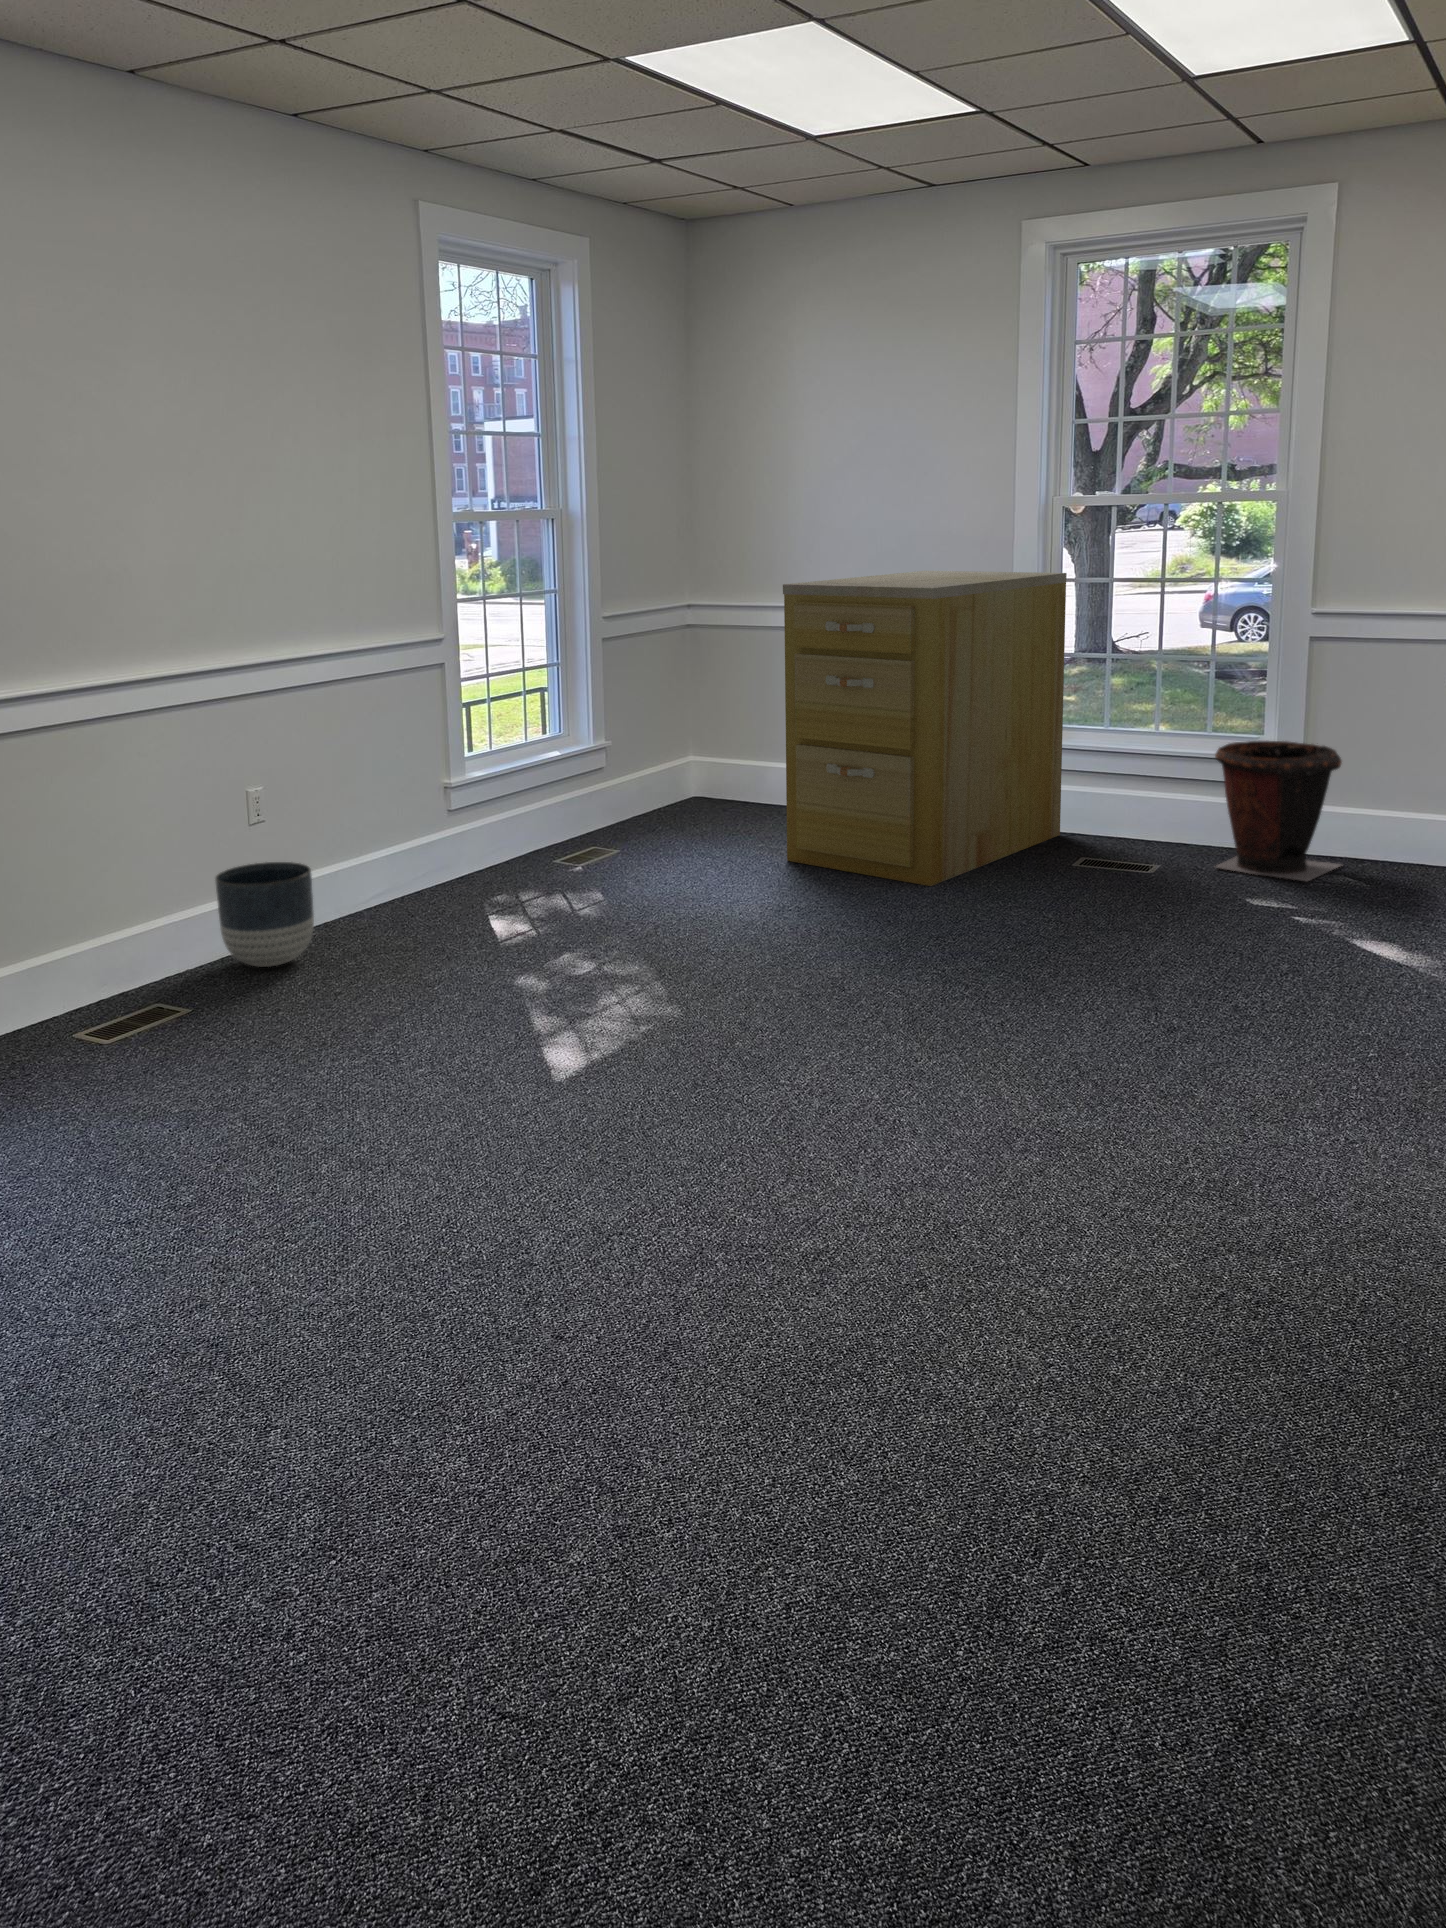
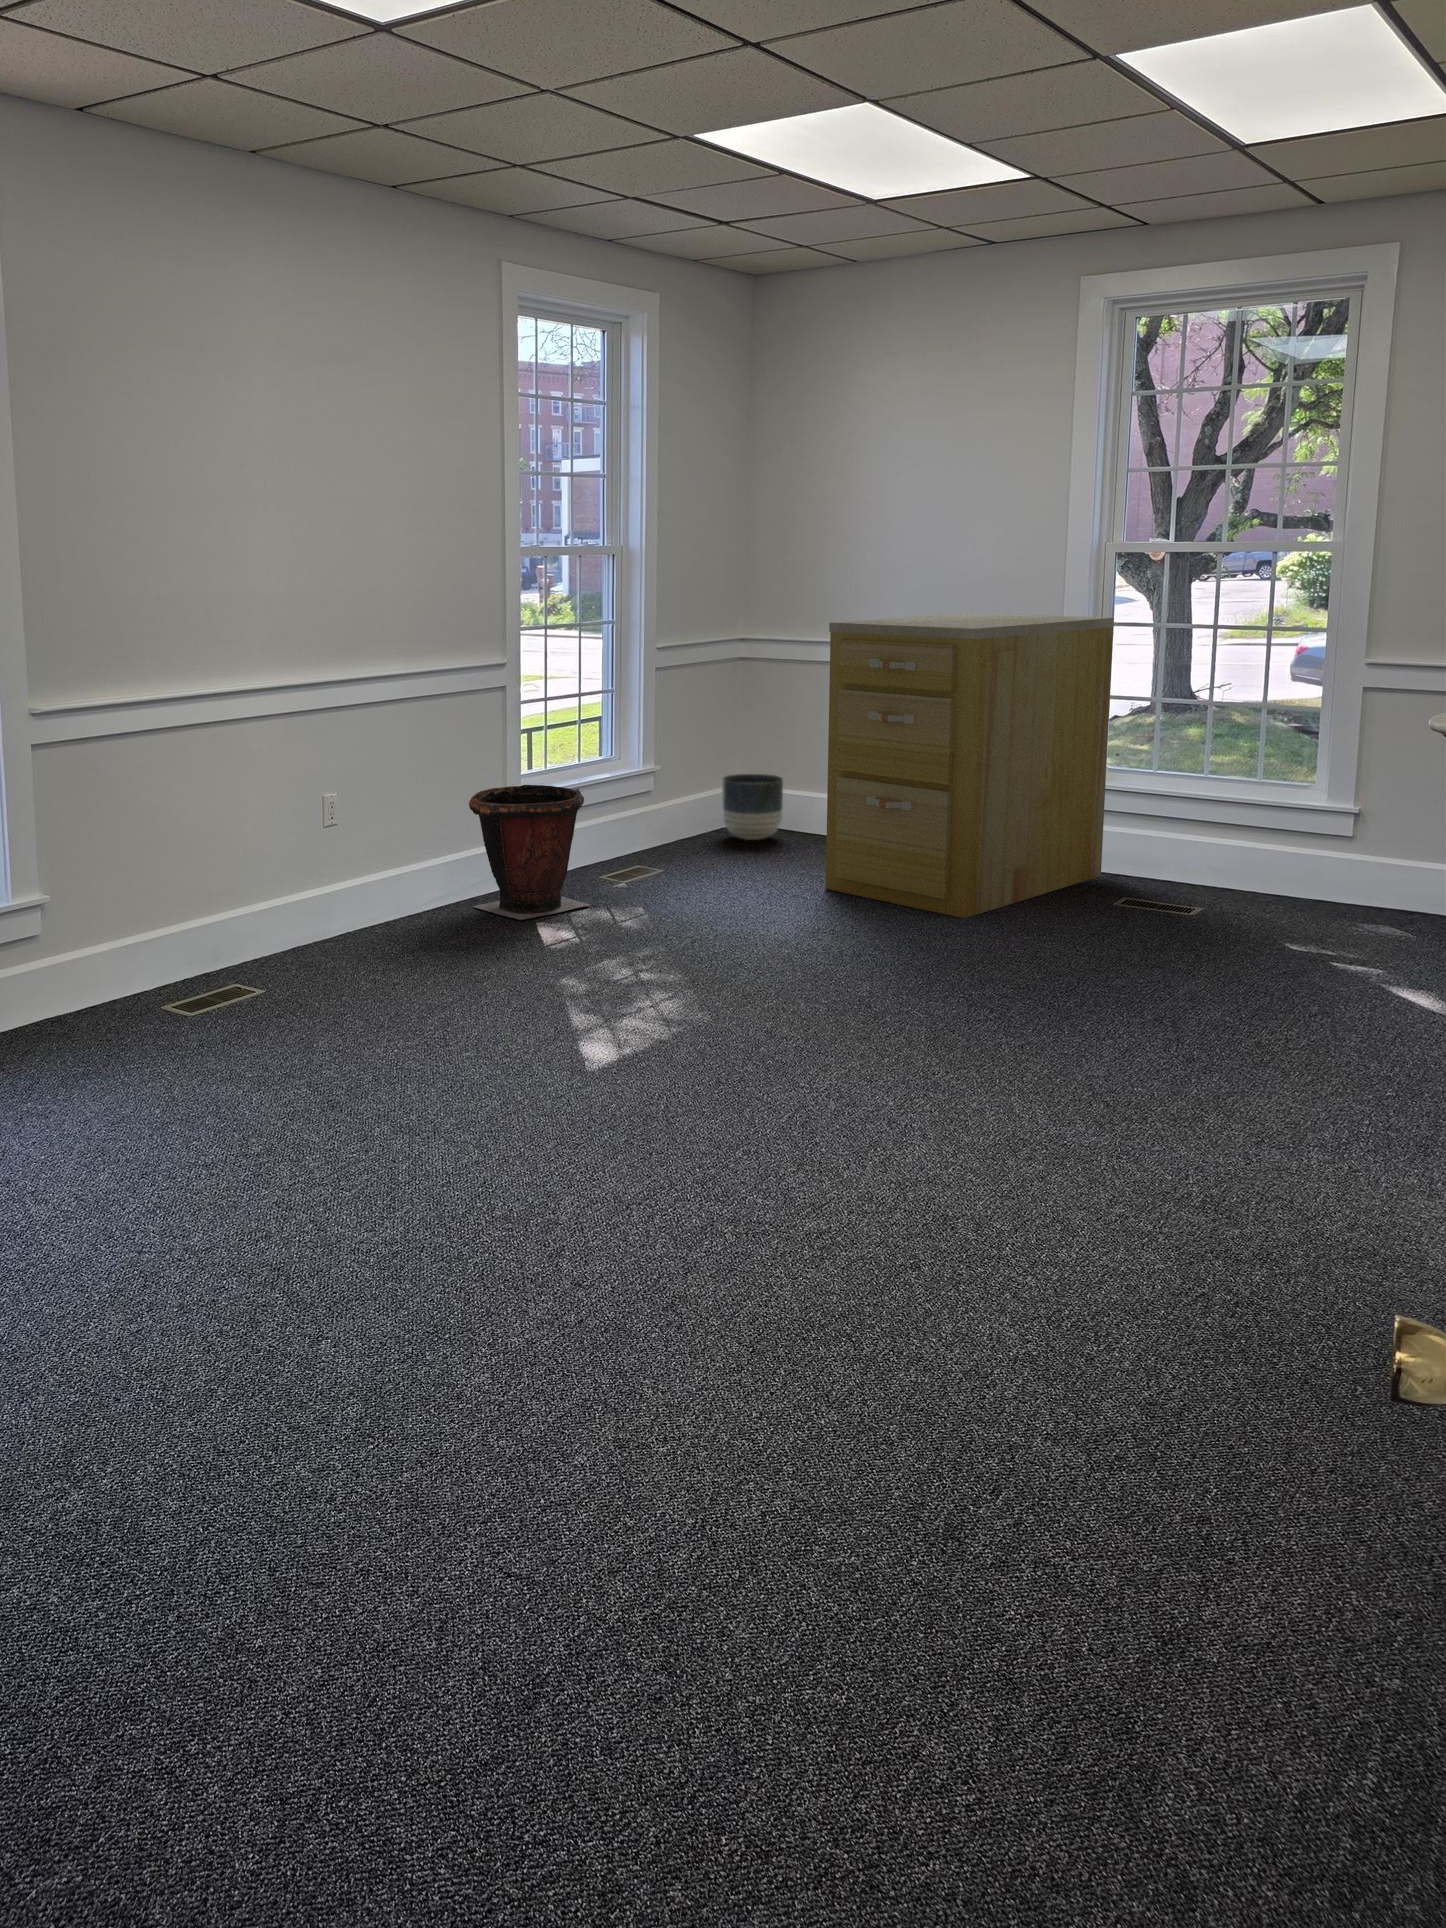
waste bin: present [1214,741,1342,882] -> present [469,785,590,920]
planter: present [215,862,314,967] -> present [722,774,783,840]

